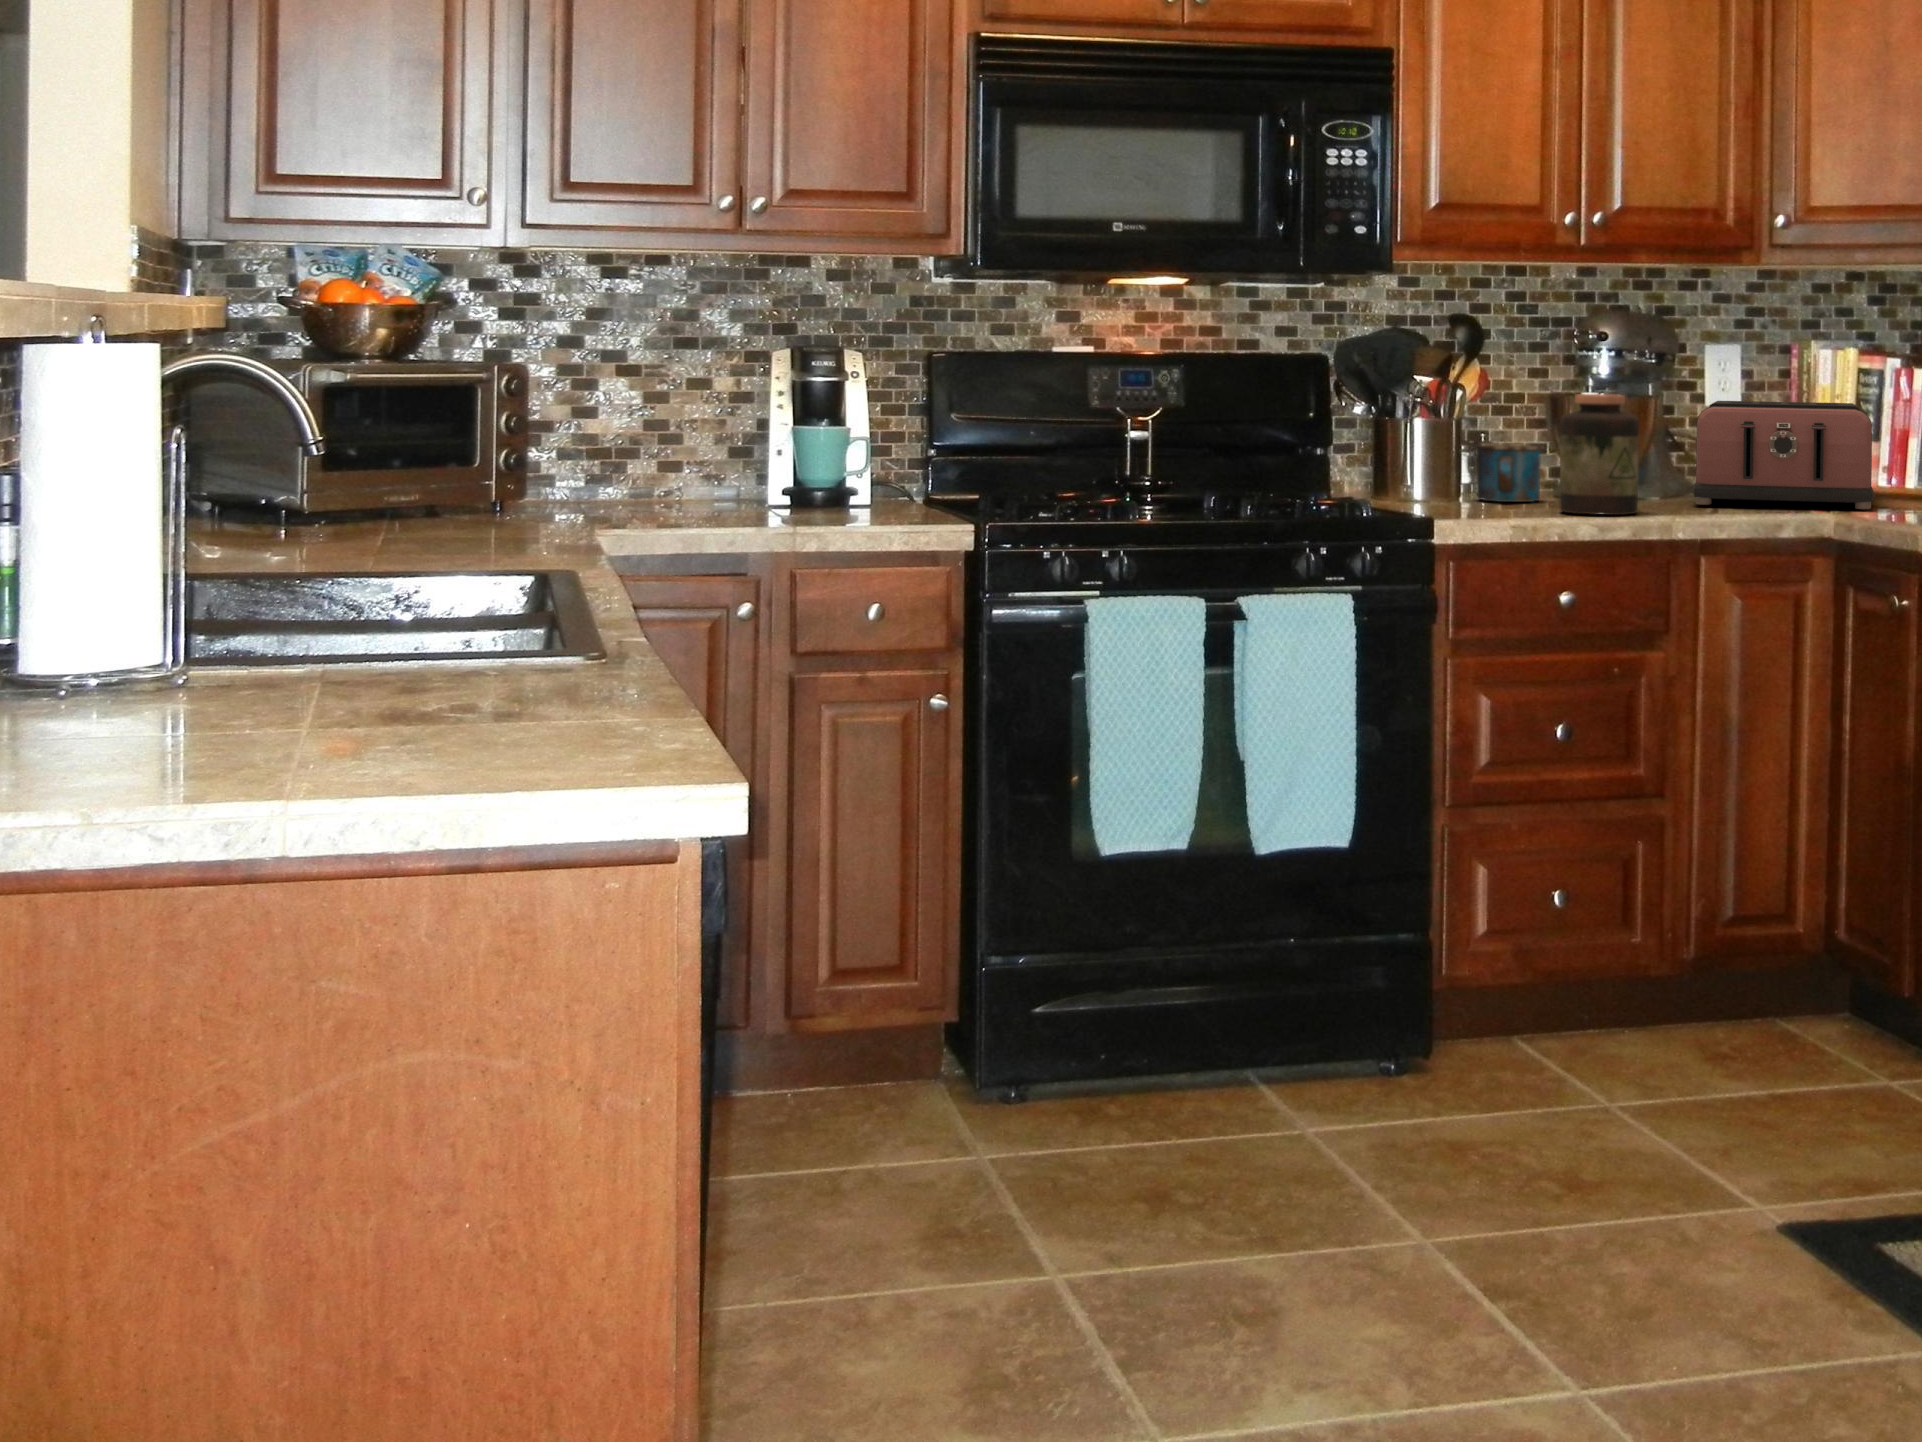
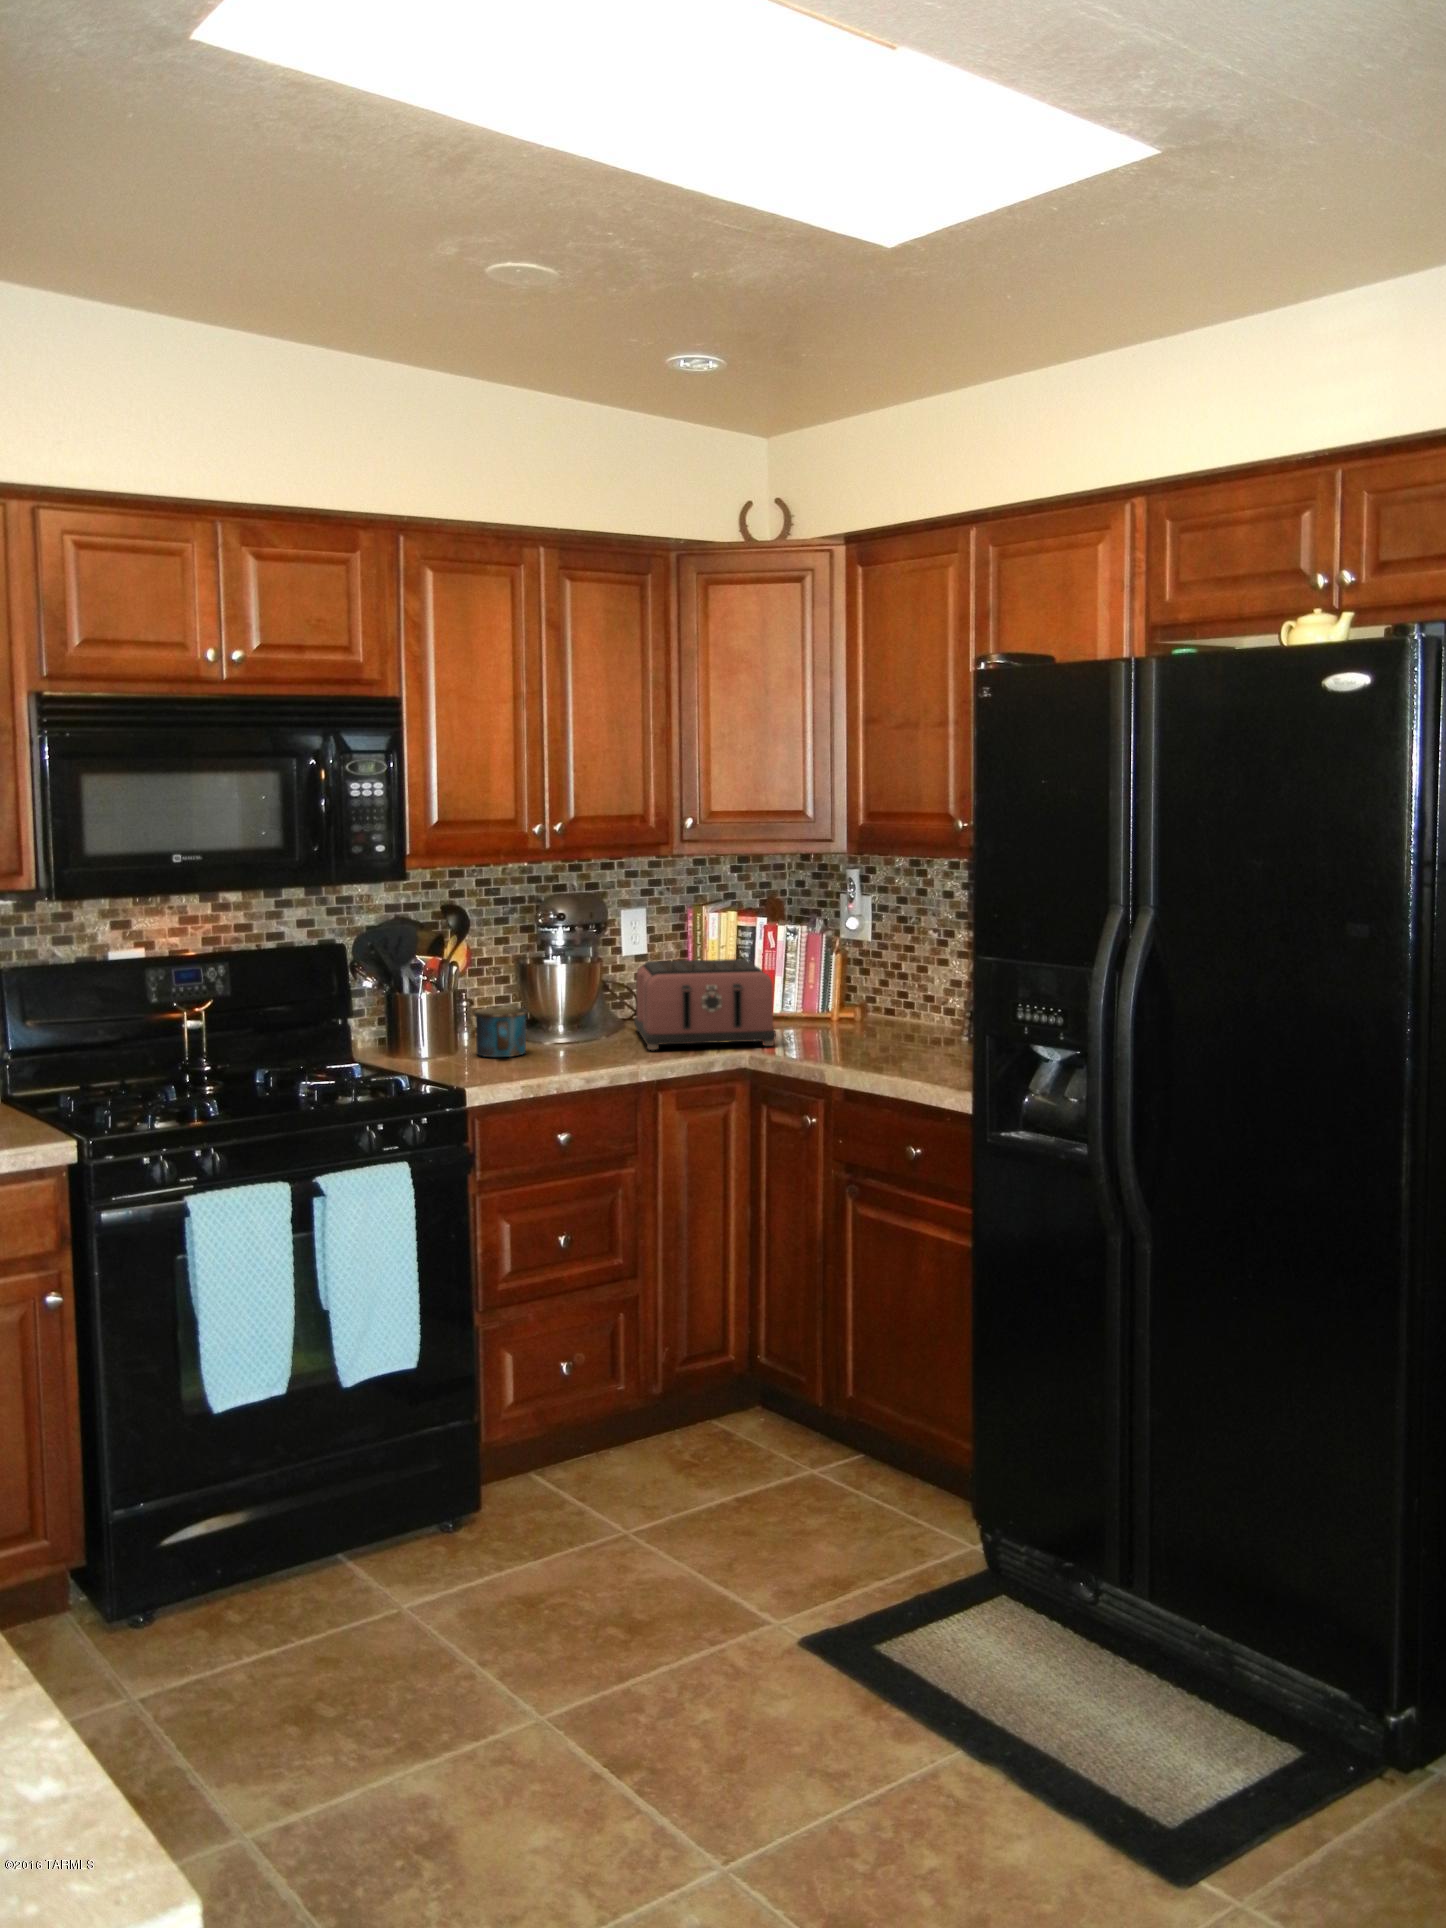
jar: present [1559,394,1639,515] -> none [554,975,615,1073]

